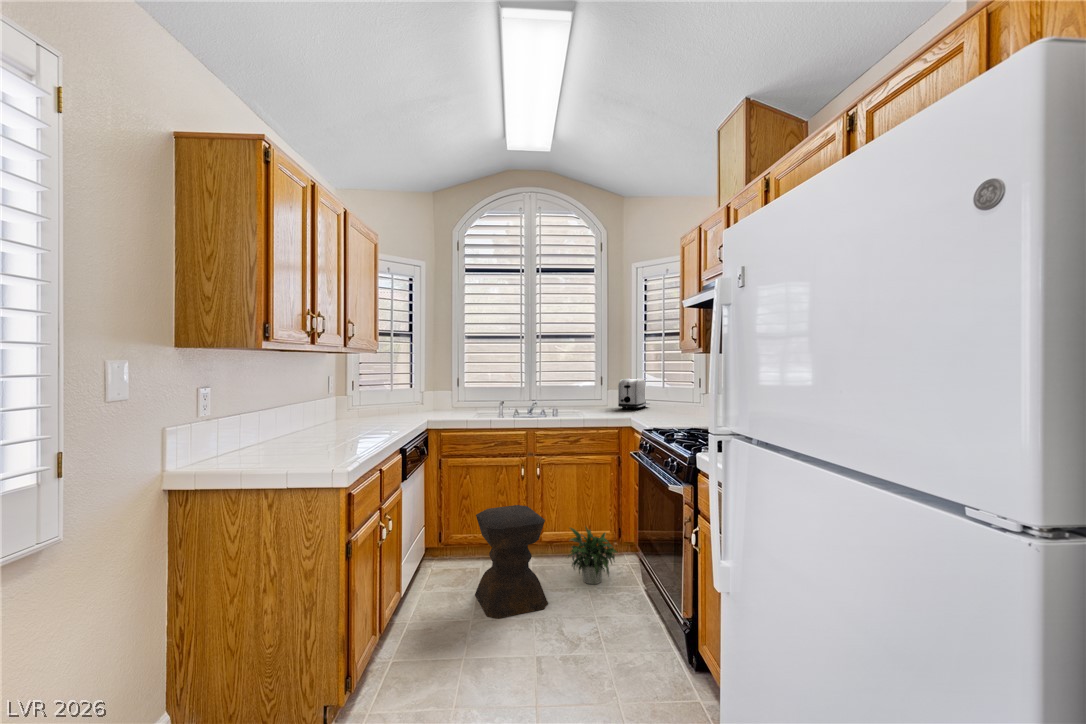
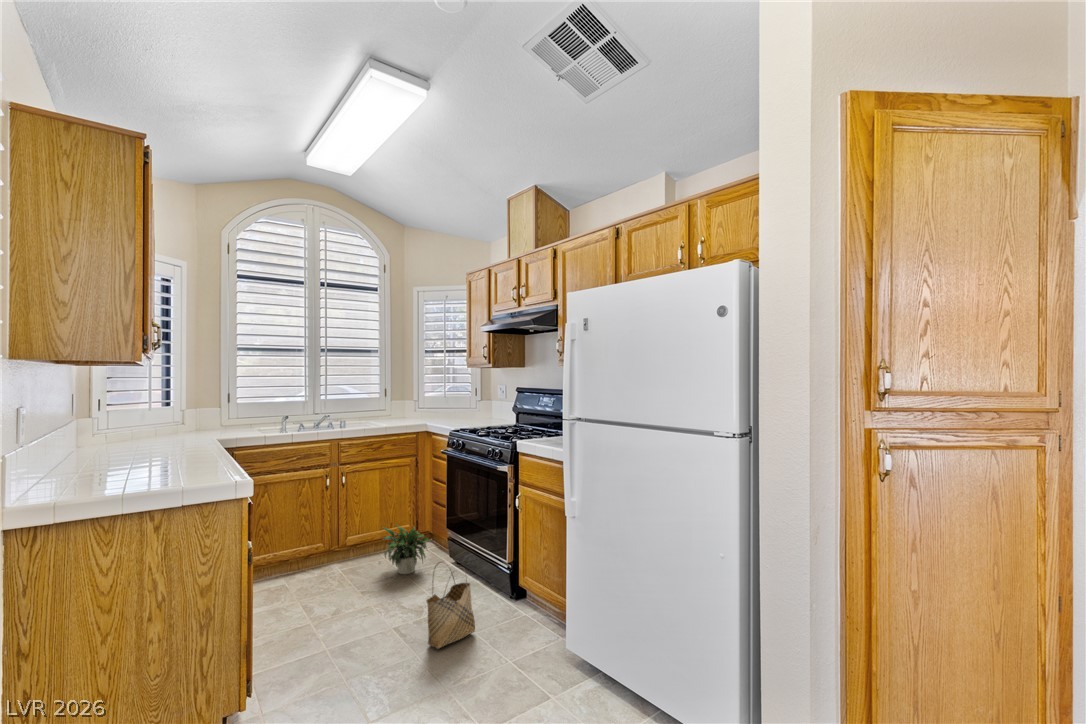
toaster: present [618,379,650,410] -> none [403,389,429,417]
stool: present [475,505,548,618] -> none [298,511,378,620]
woven basket: none [559,589,623,695] -> present [427,562,475,649]

